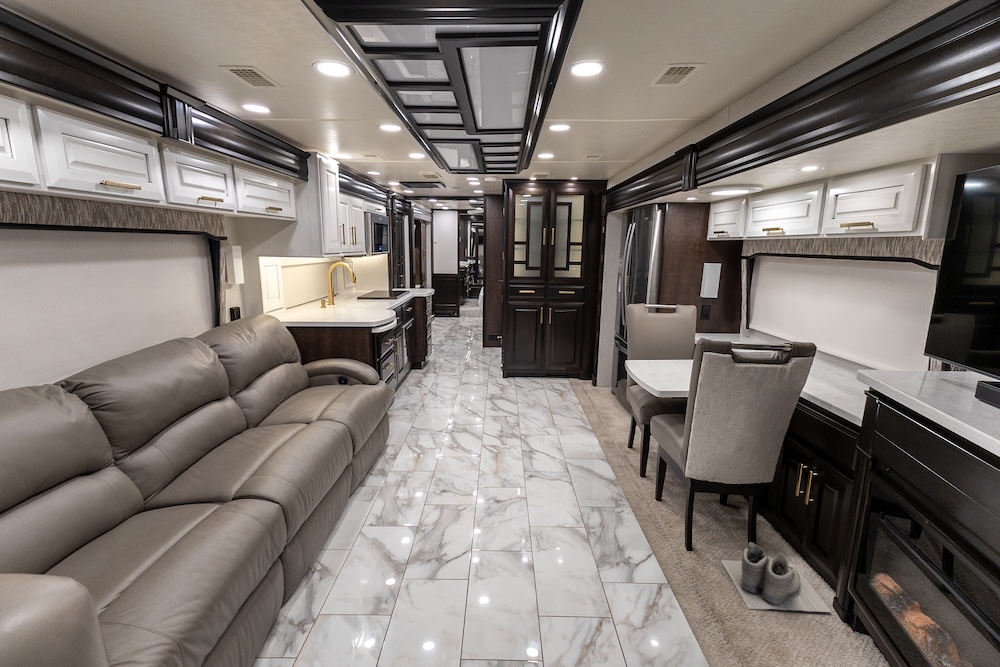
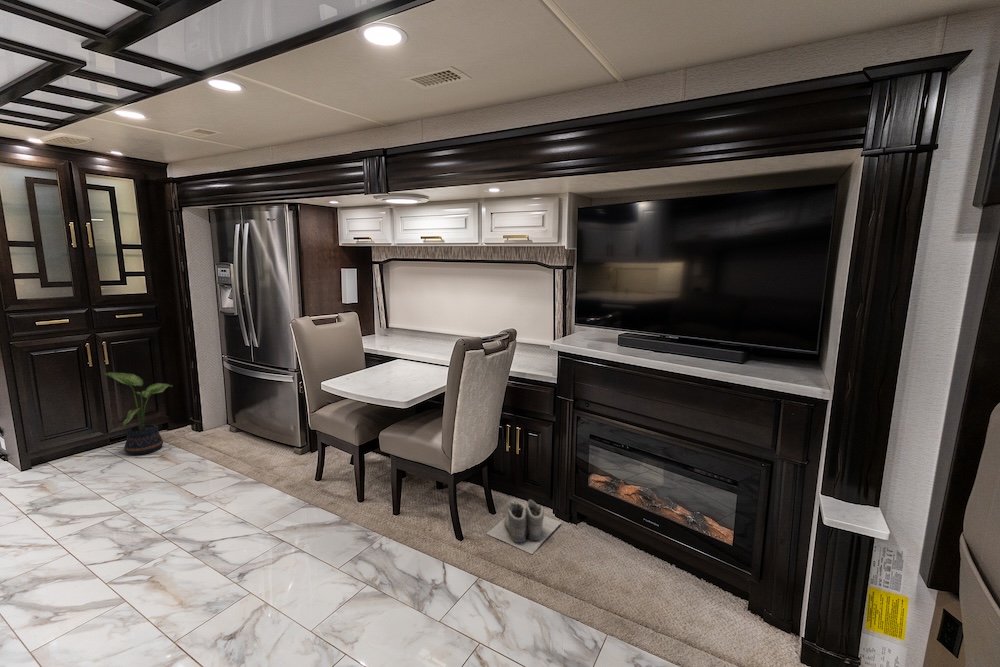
potted plant: none [546,331,581,388] -> present [104,372,173,455]

